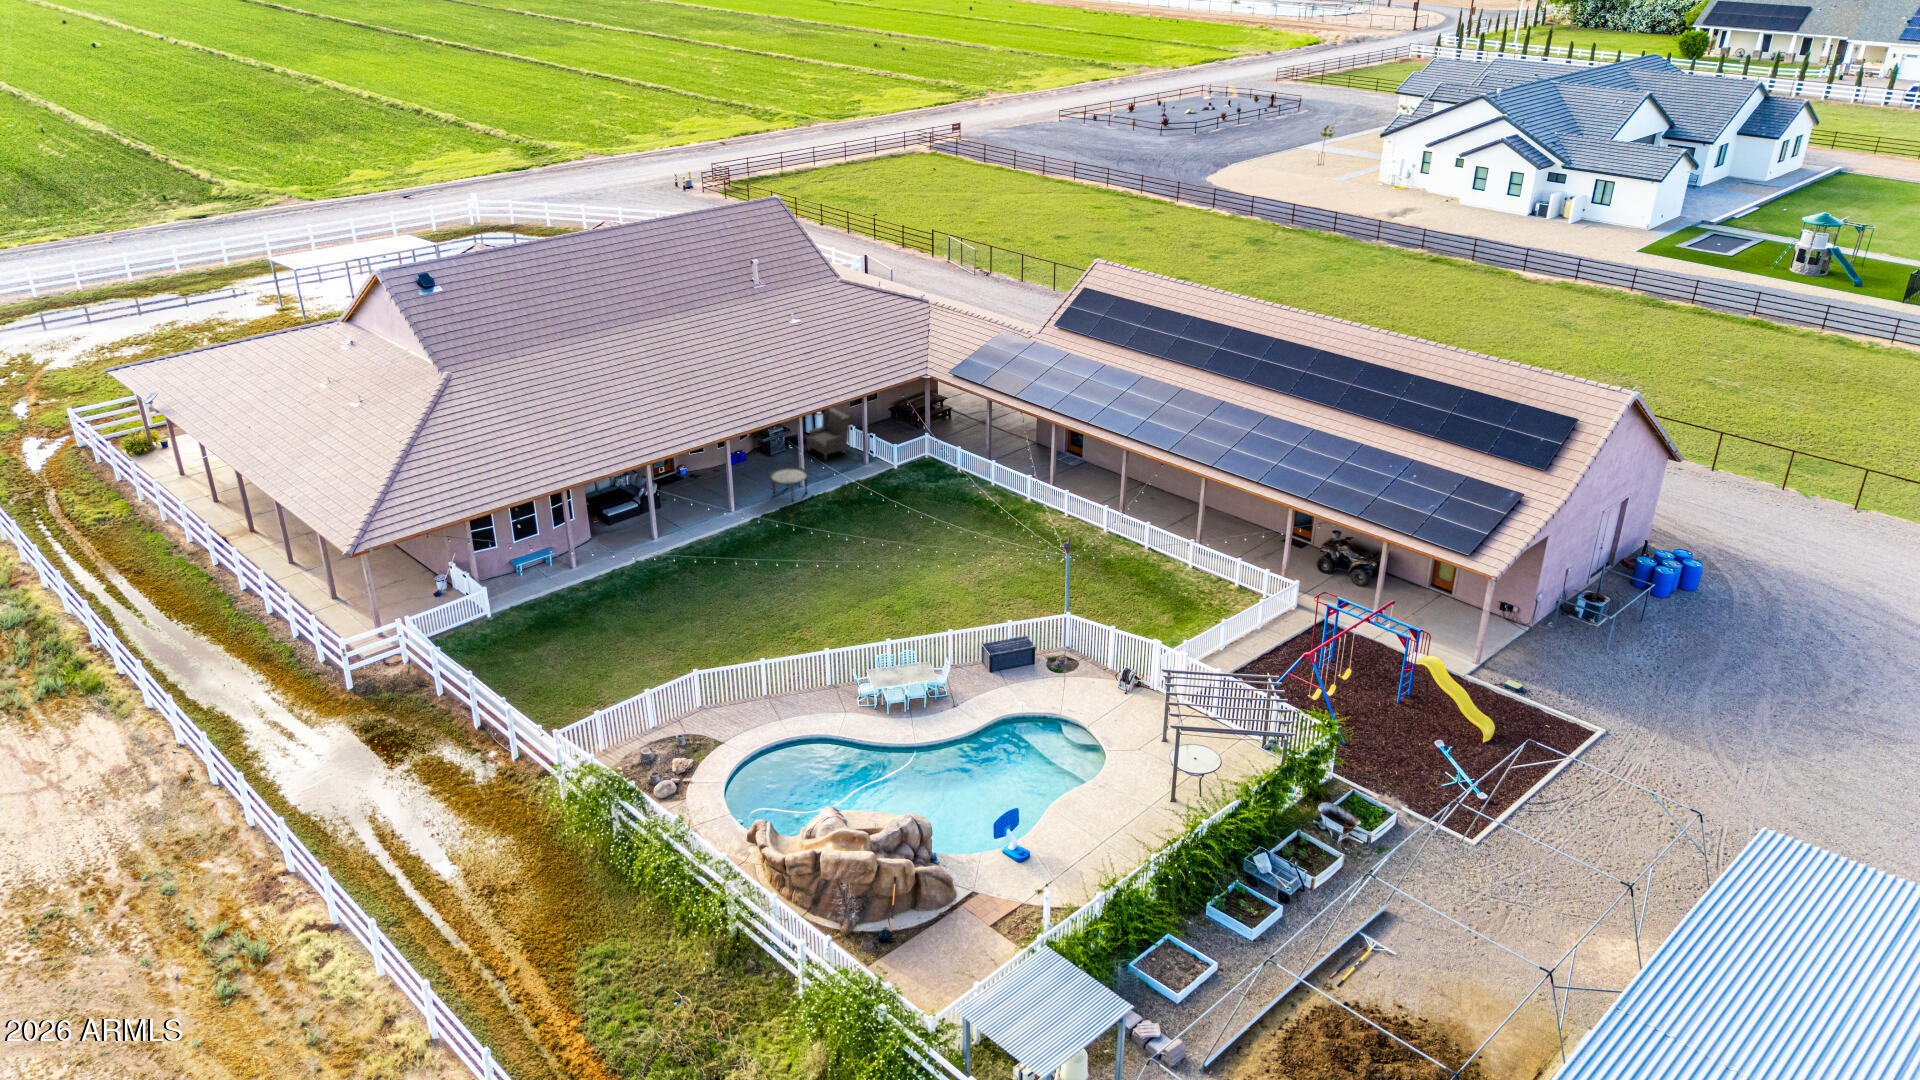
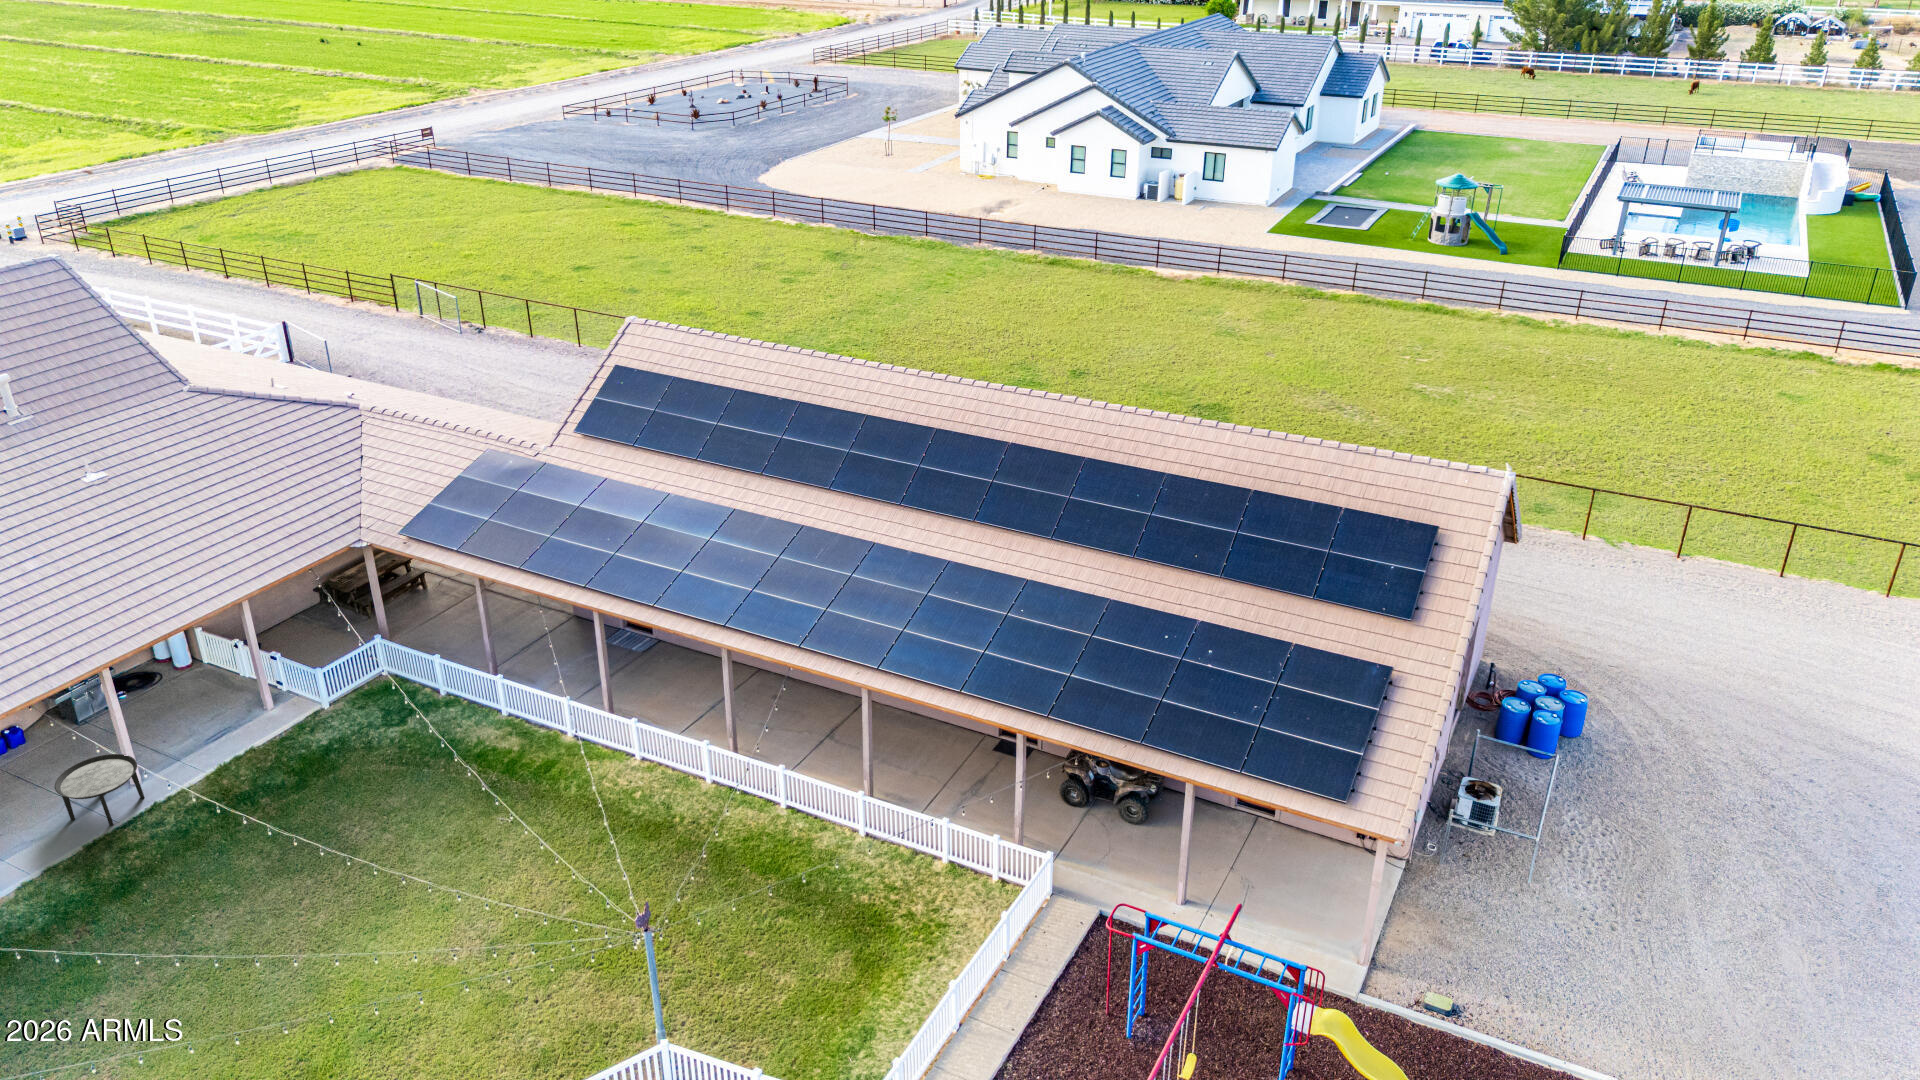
chair: present [806,409,850,458] -> none [148,615,230,713]

